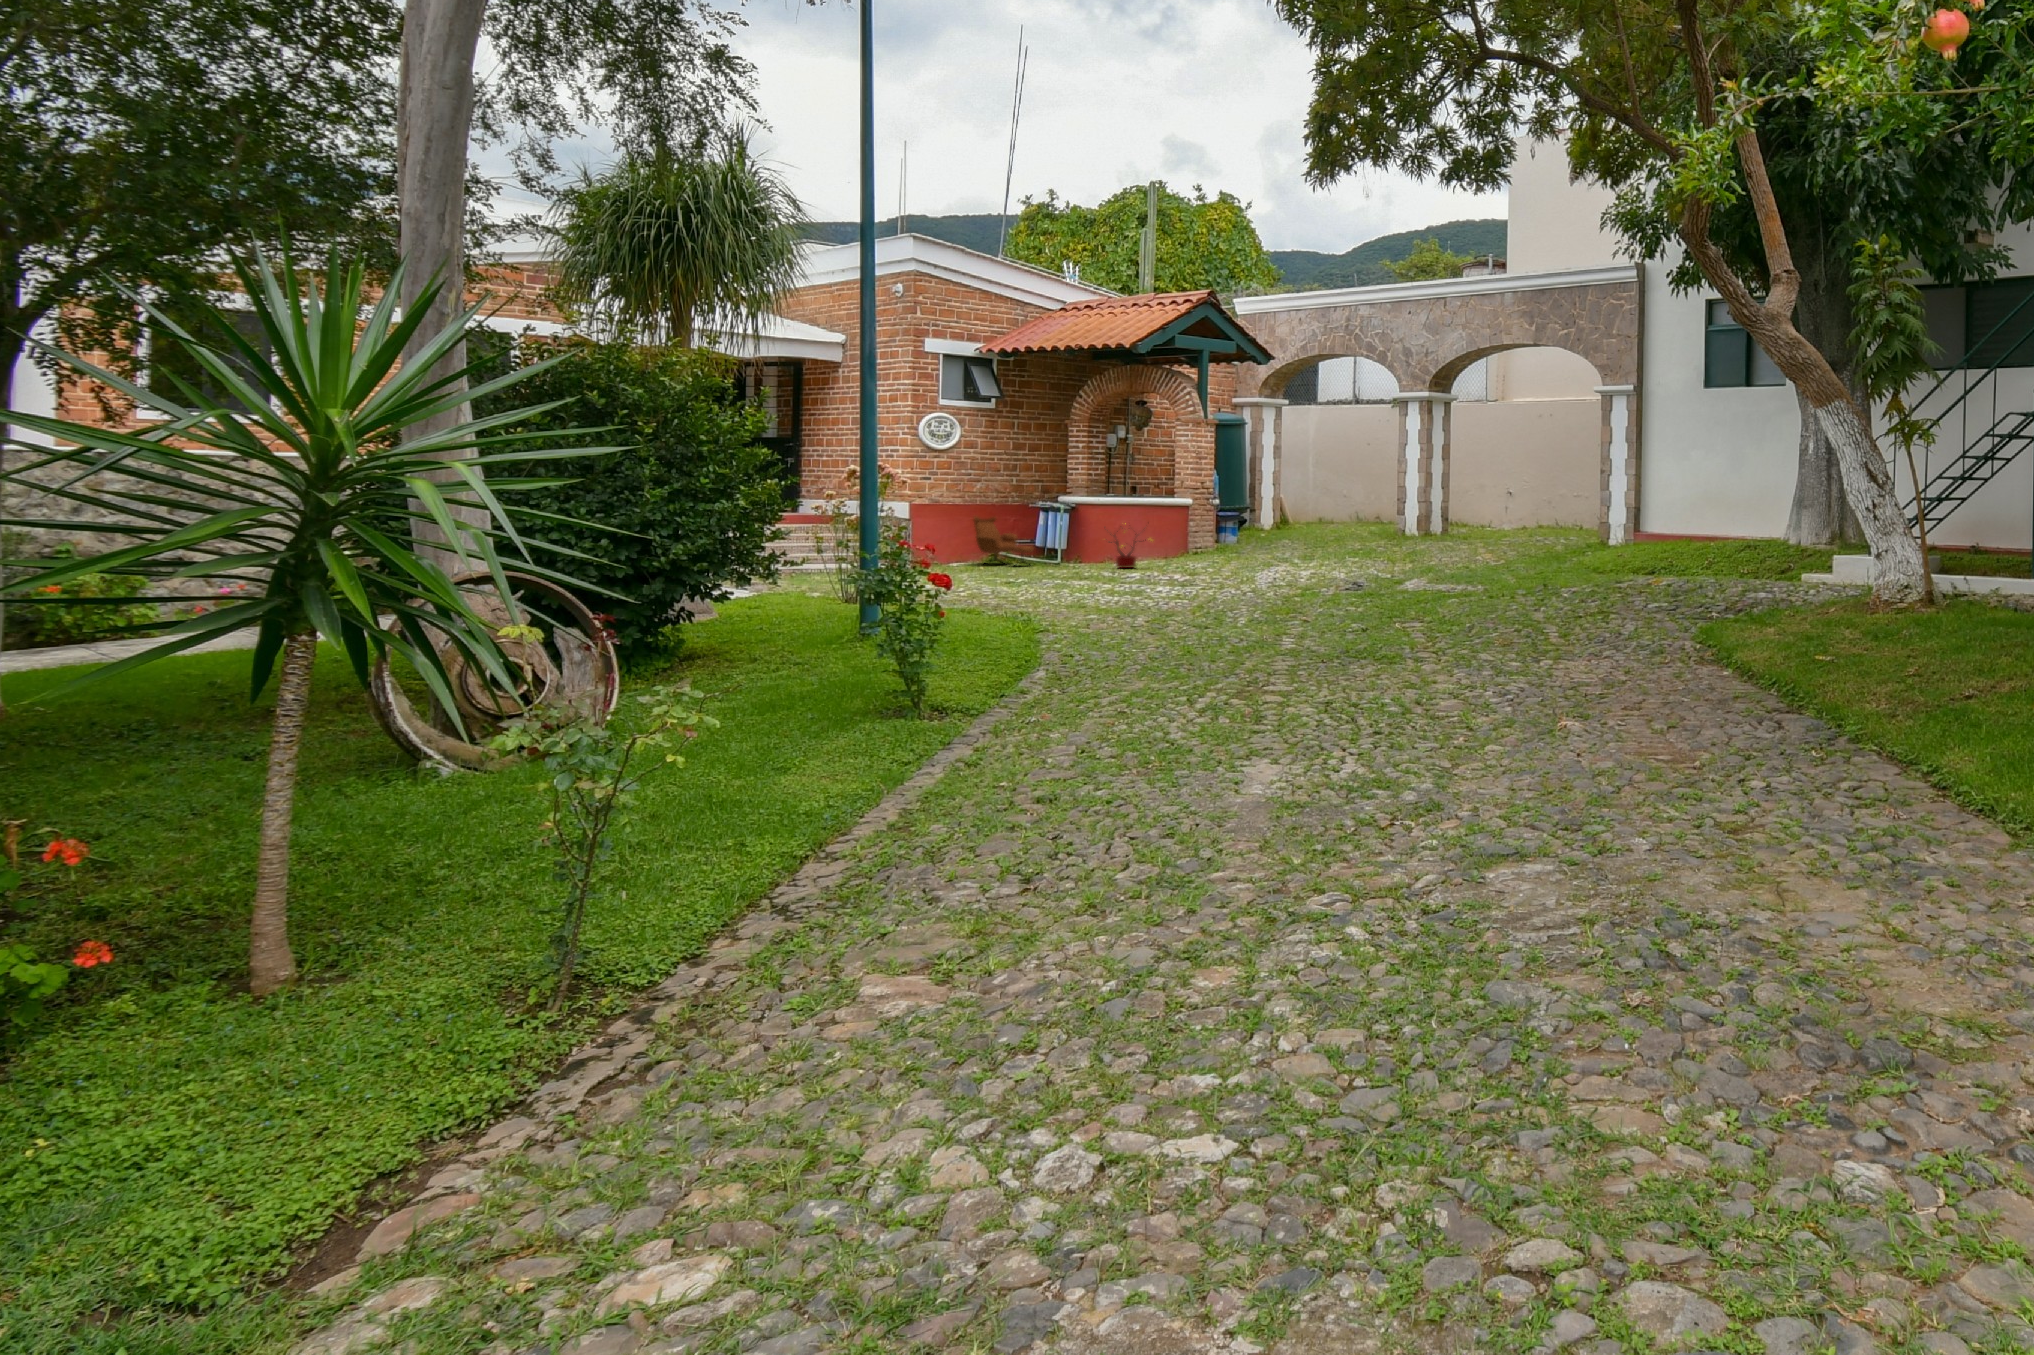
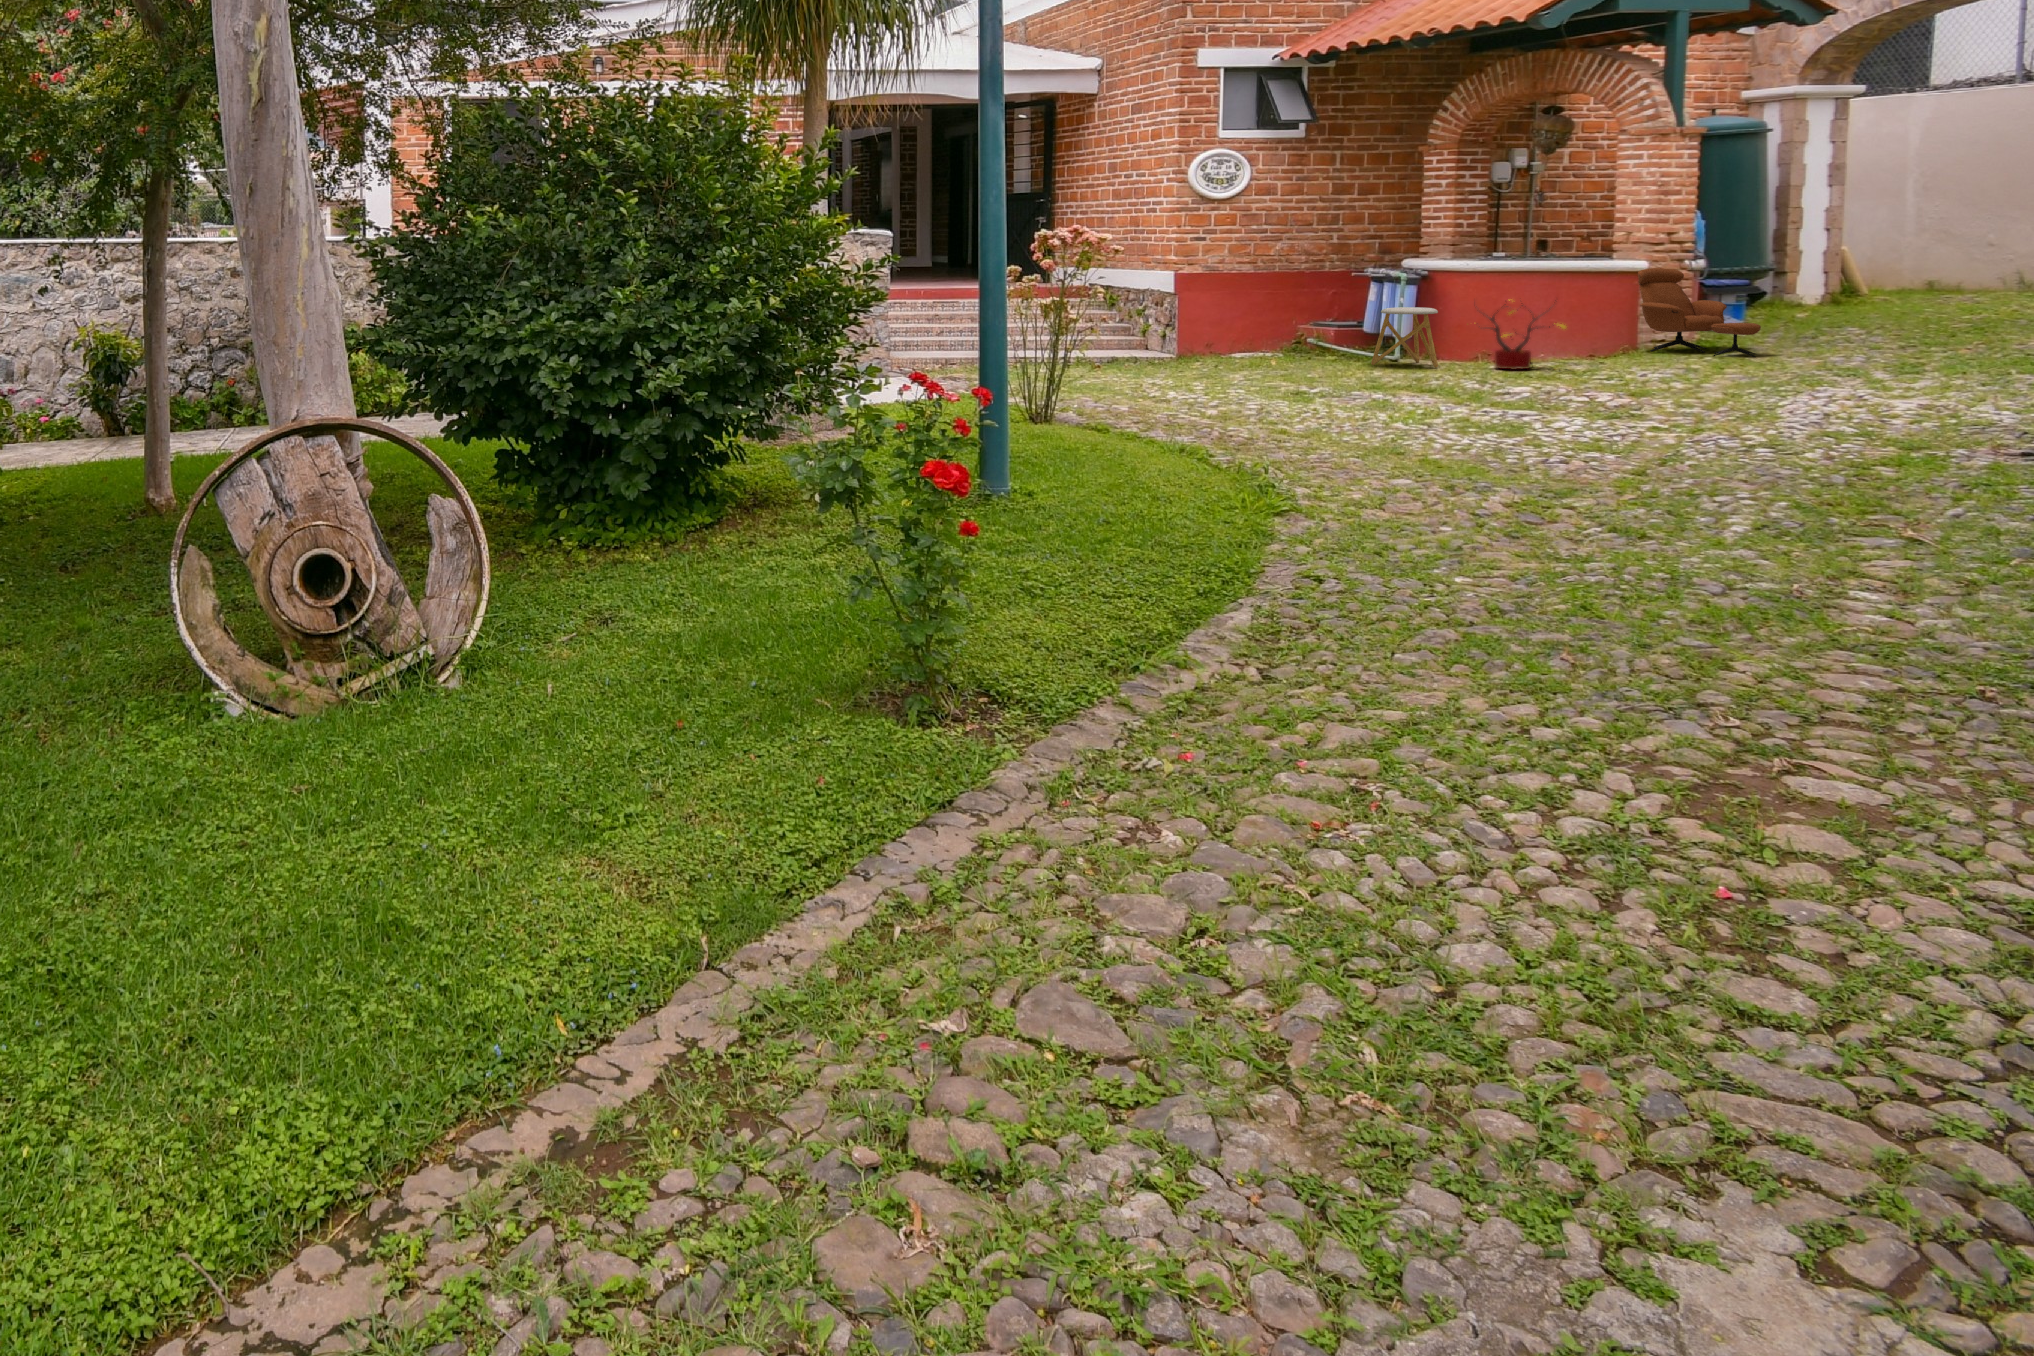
lounge chair: present [974,516,1033,564] -> present [1638,268,1761,357]
stool: none [1046,529,1085,569] -> present [1371,307,1438,368]

